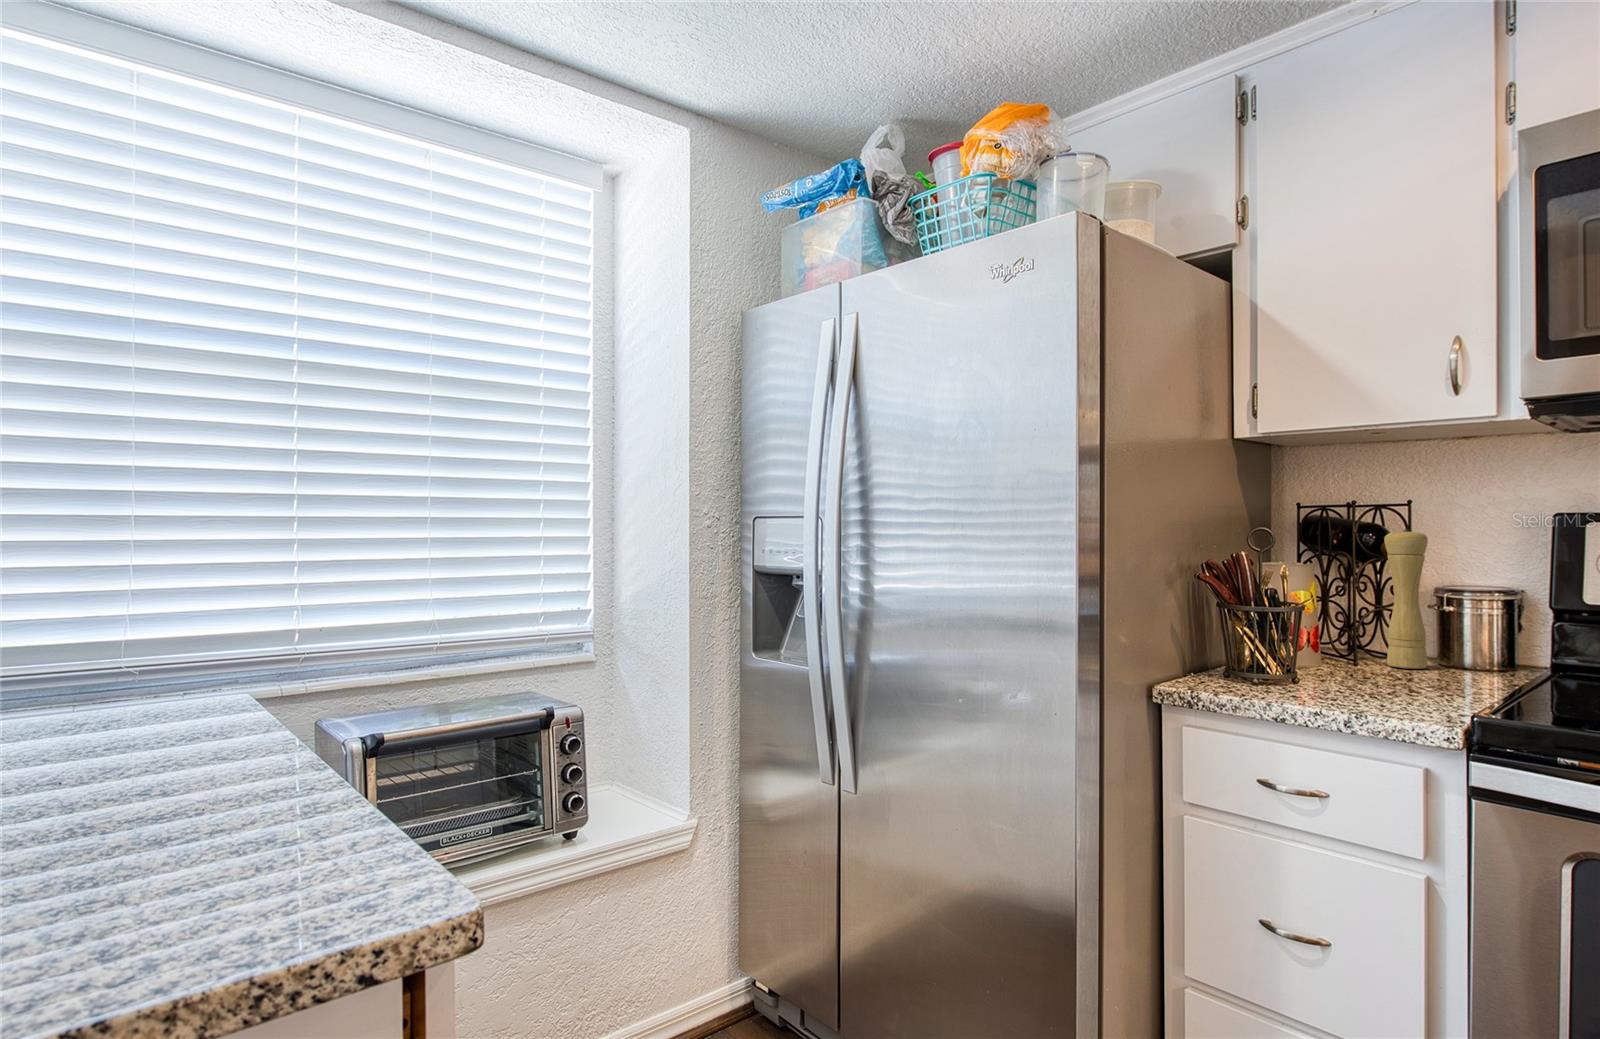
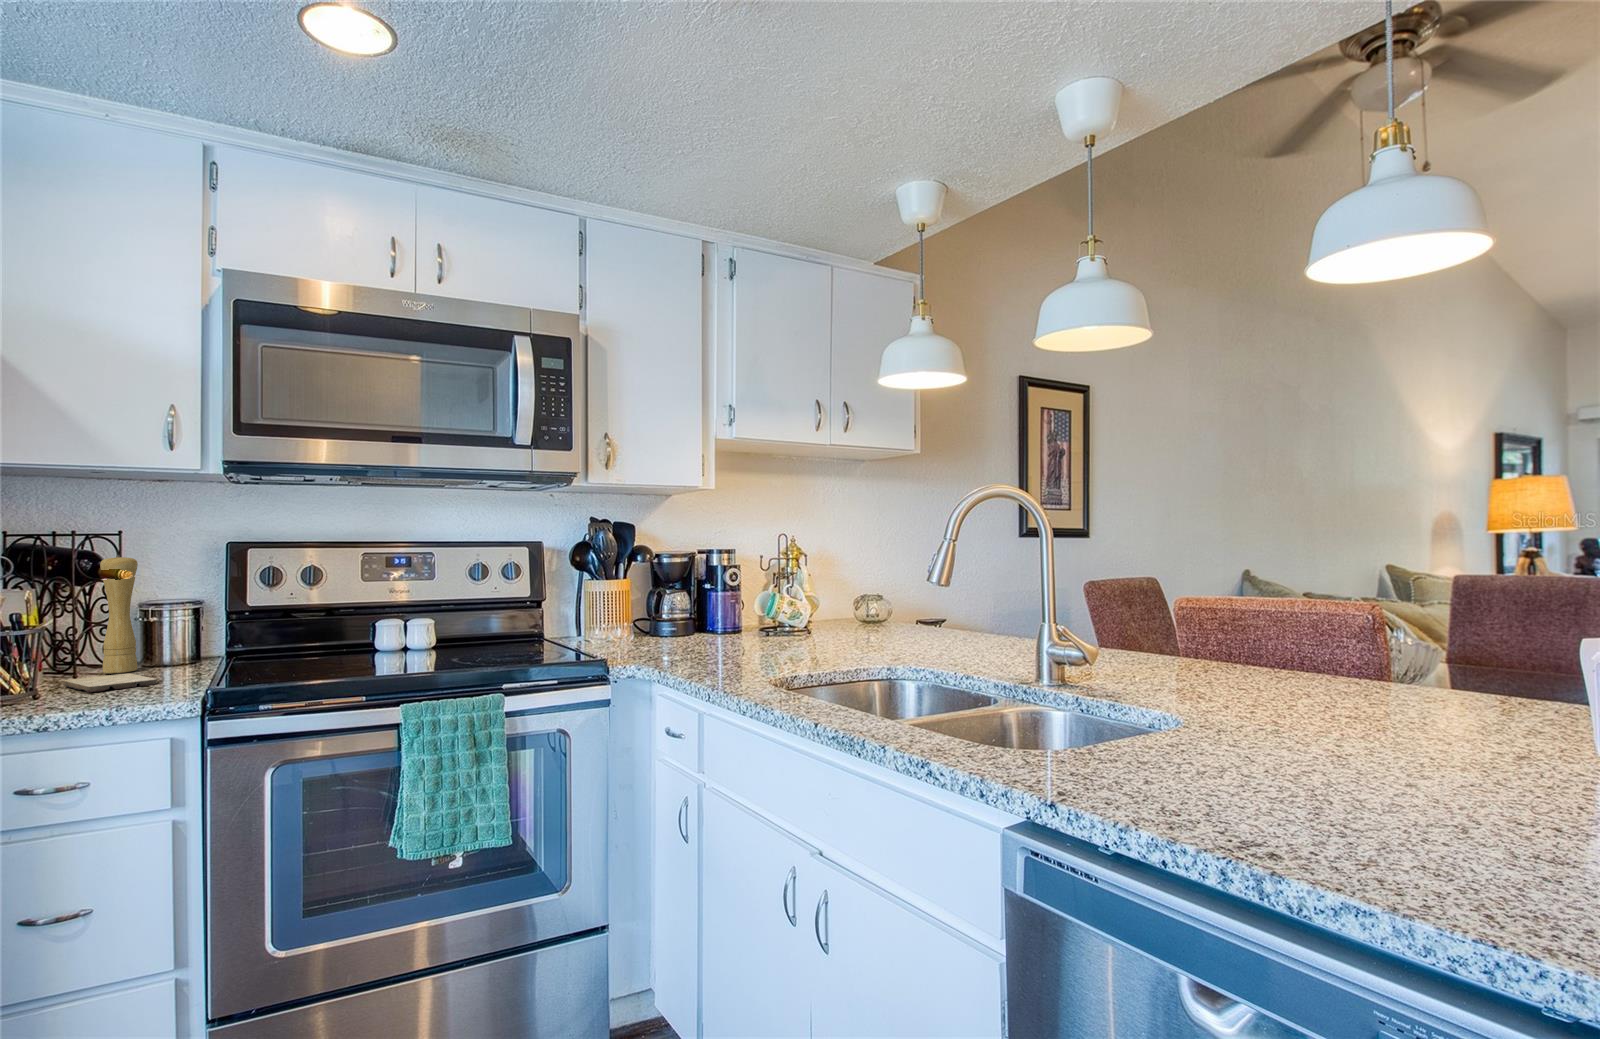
cutting board: none [1334,666,1430,692] -> present [63,673,157,692]

